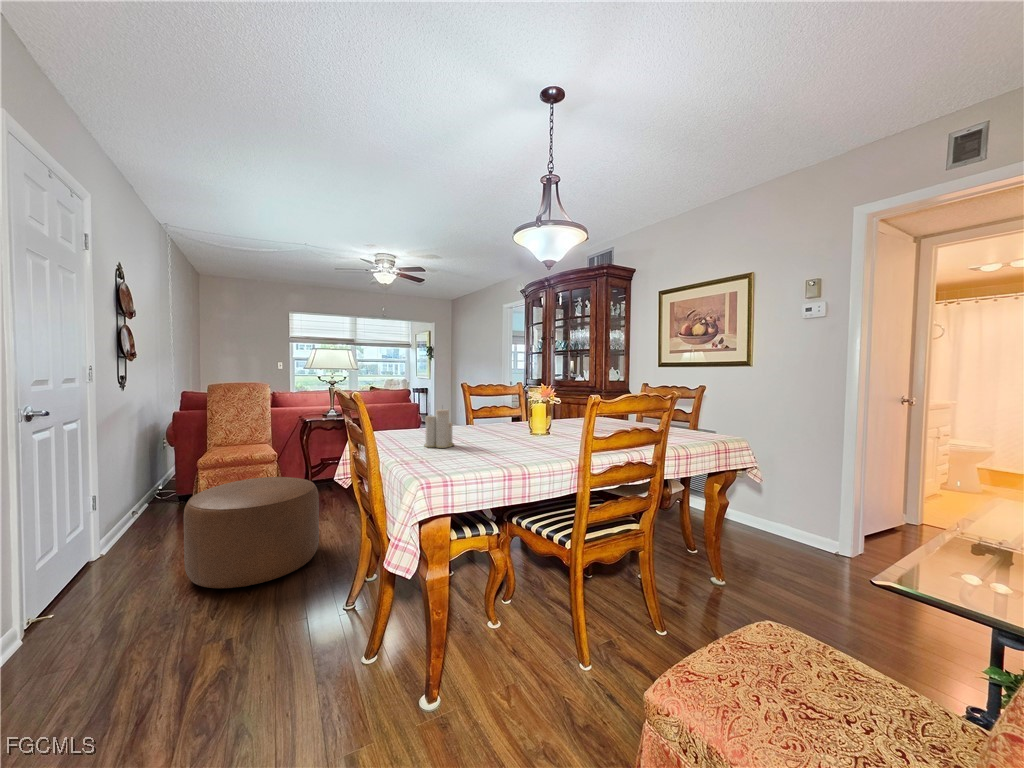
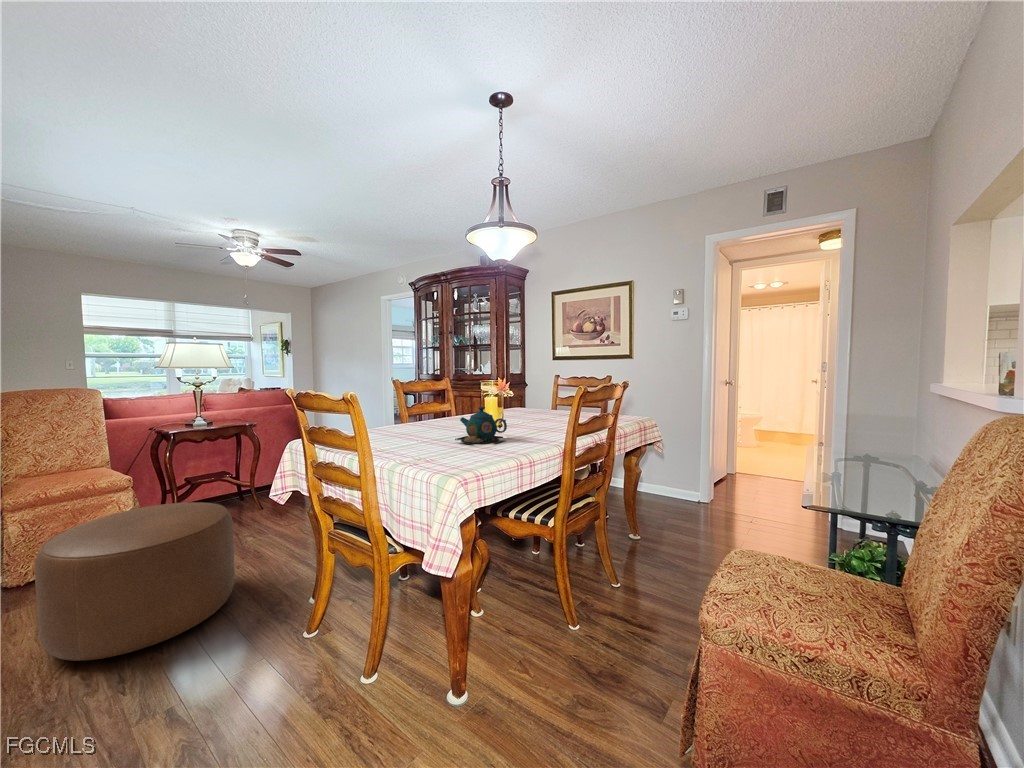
candle: present [424,409,454,448] -> none [397,402,428,447]
teapot: none [472,413,542,454] -> present [457,407,507,444]

